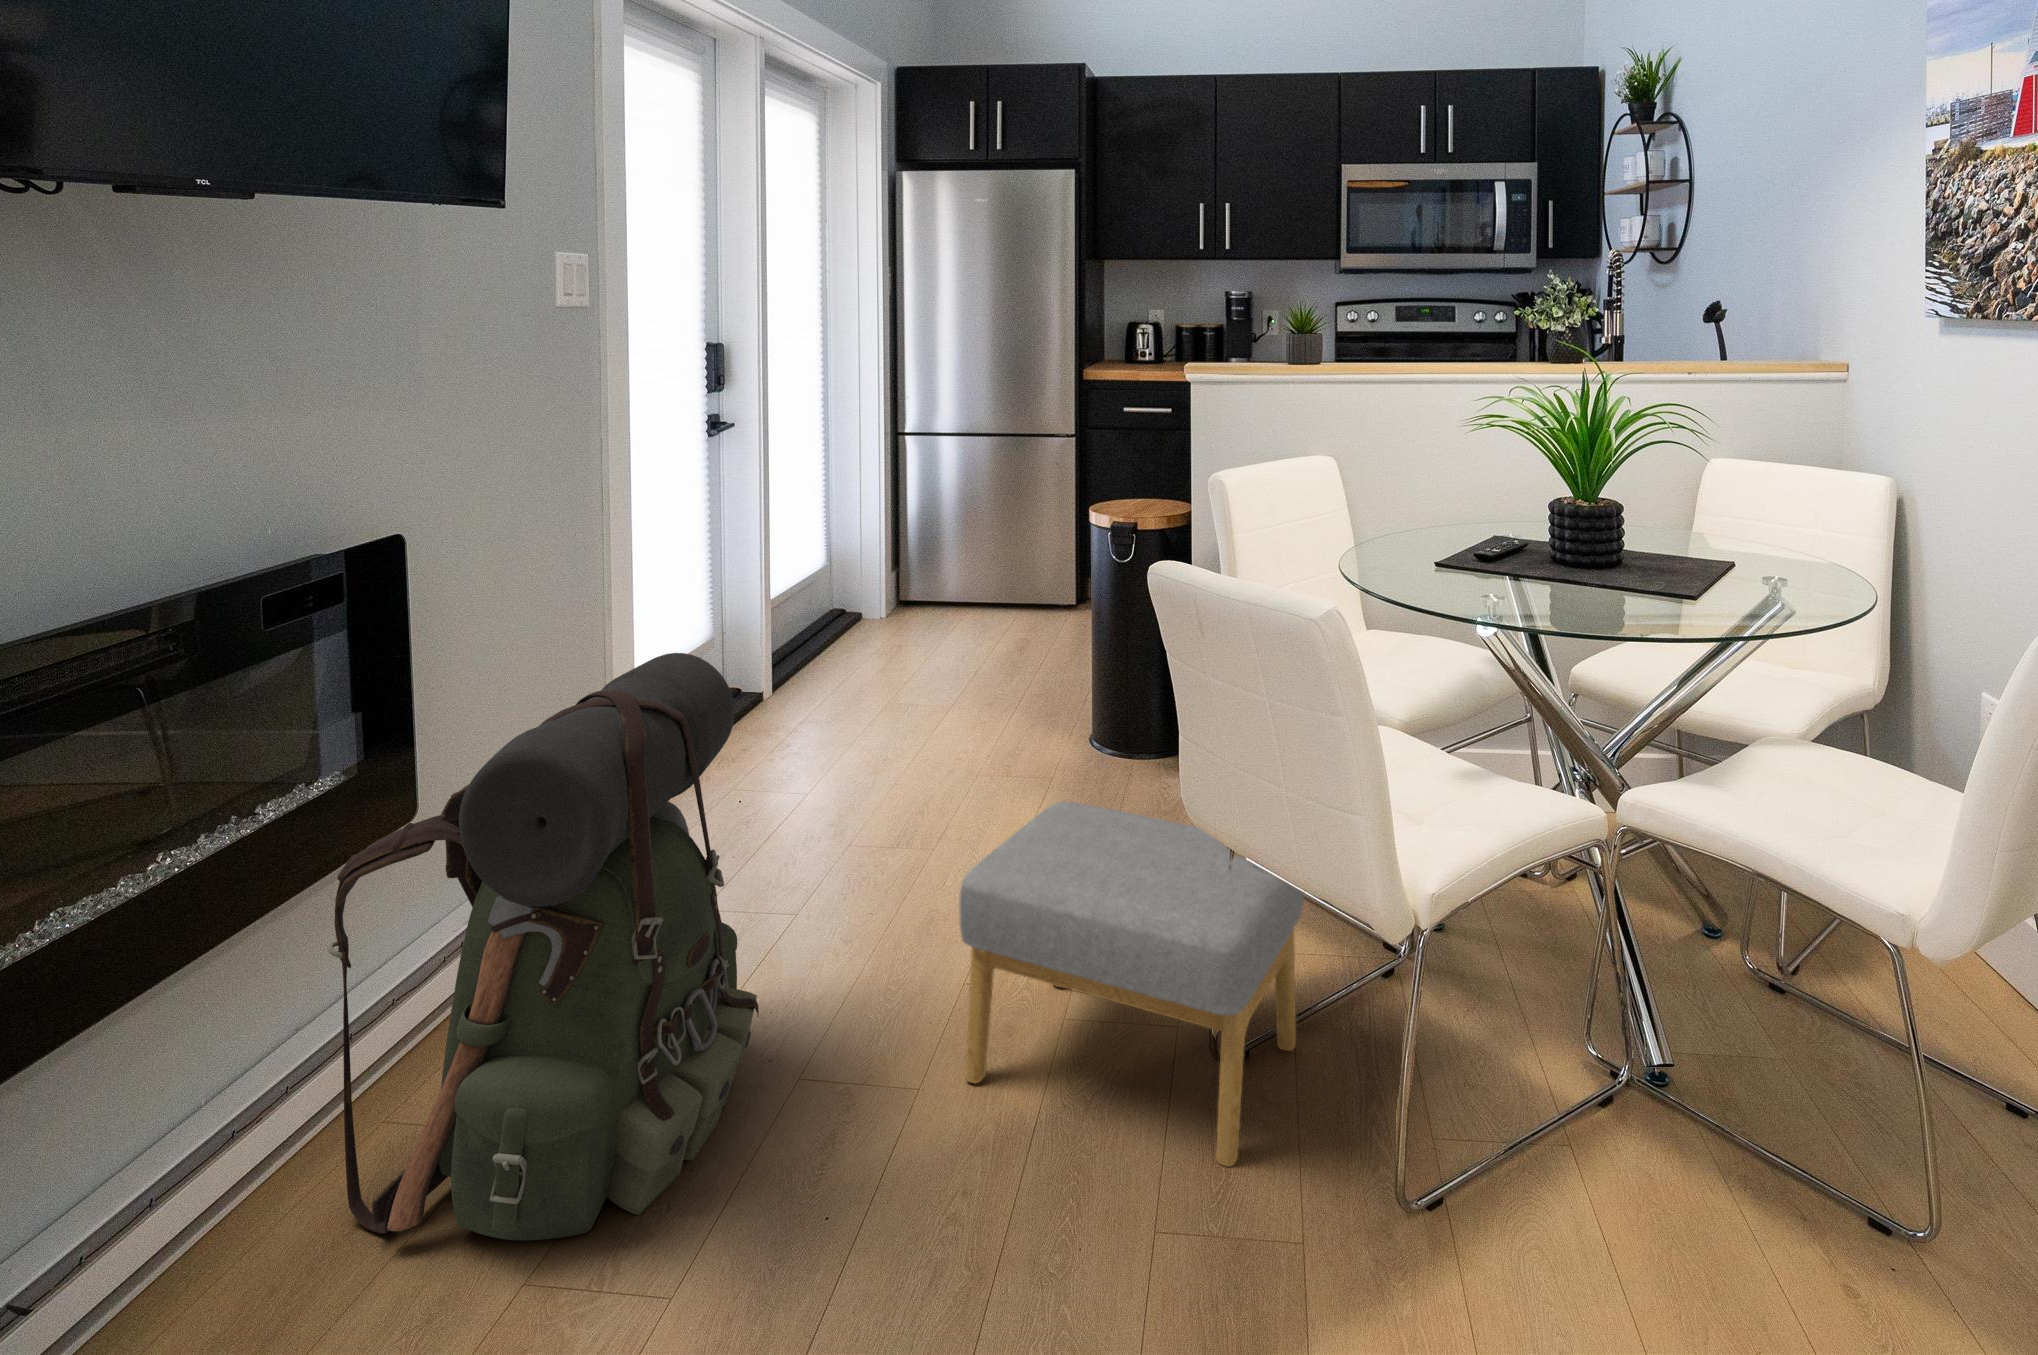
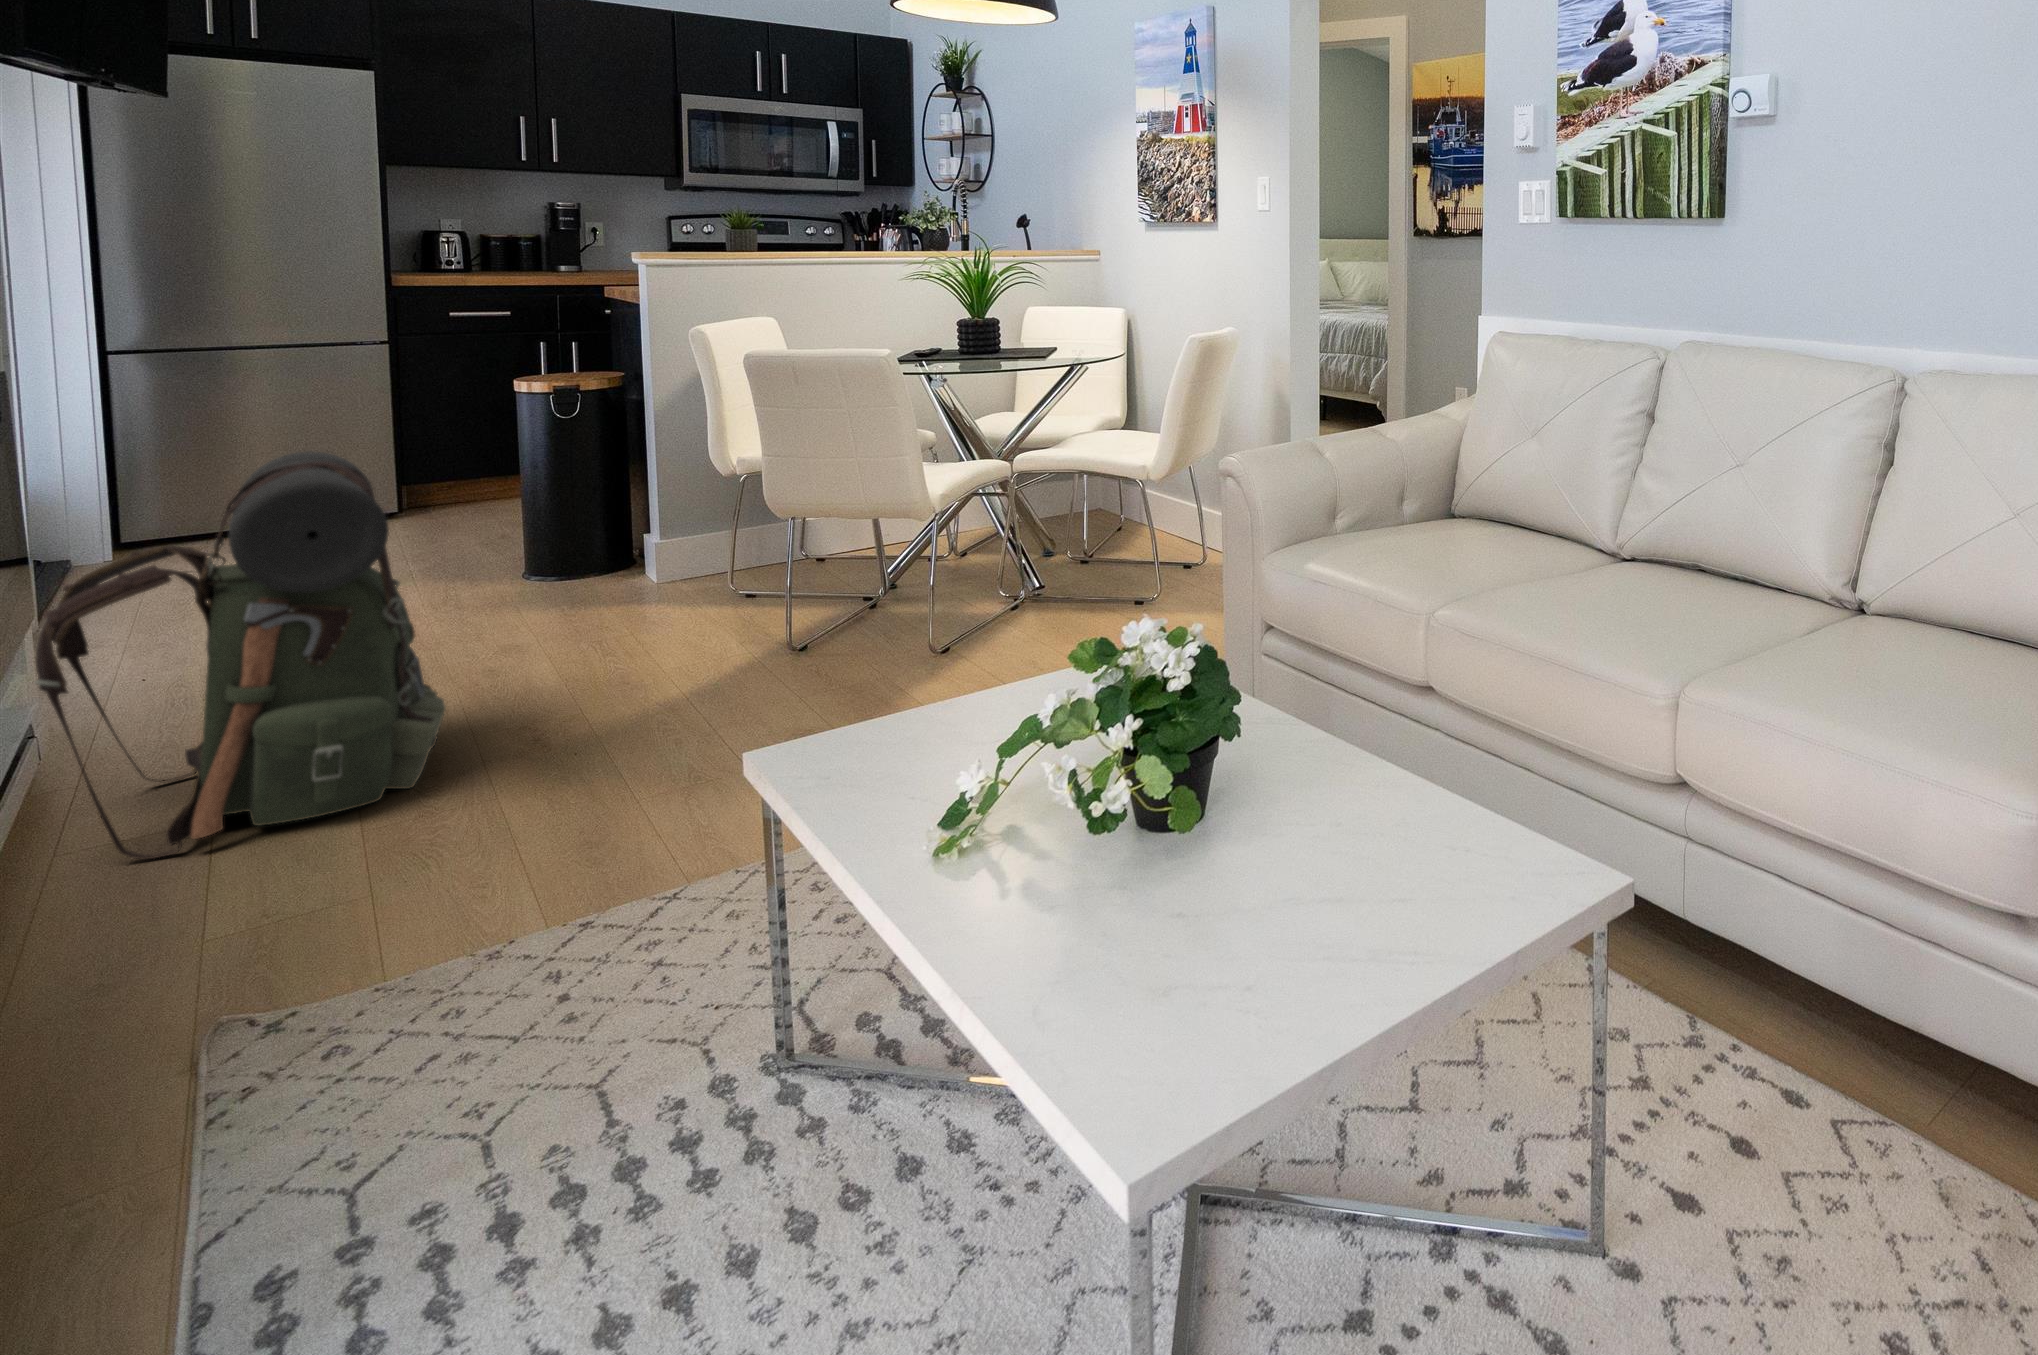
footstool: present [959,801,1304,1167] -> none [601,522,836,696]

